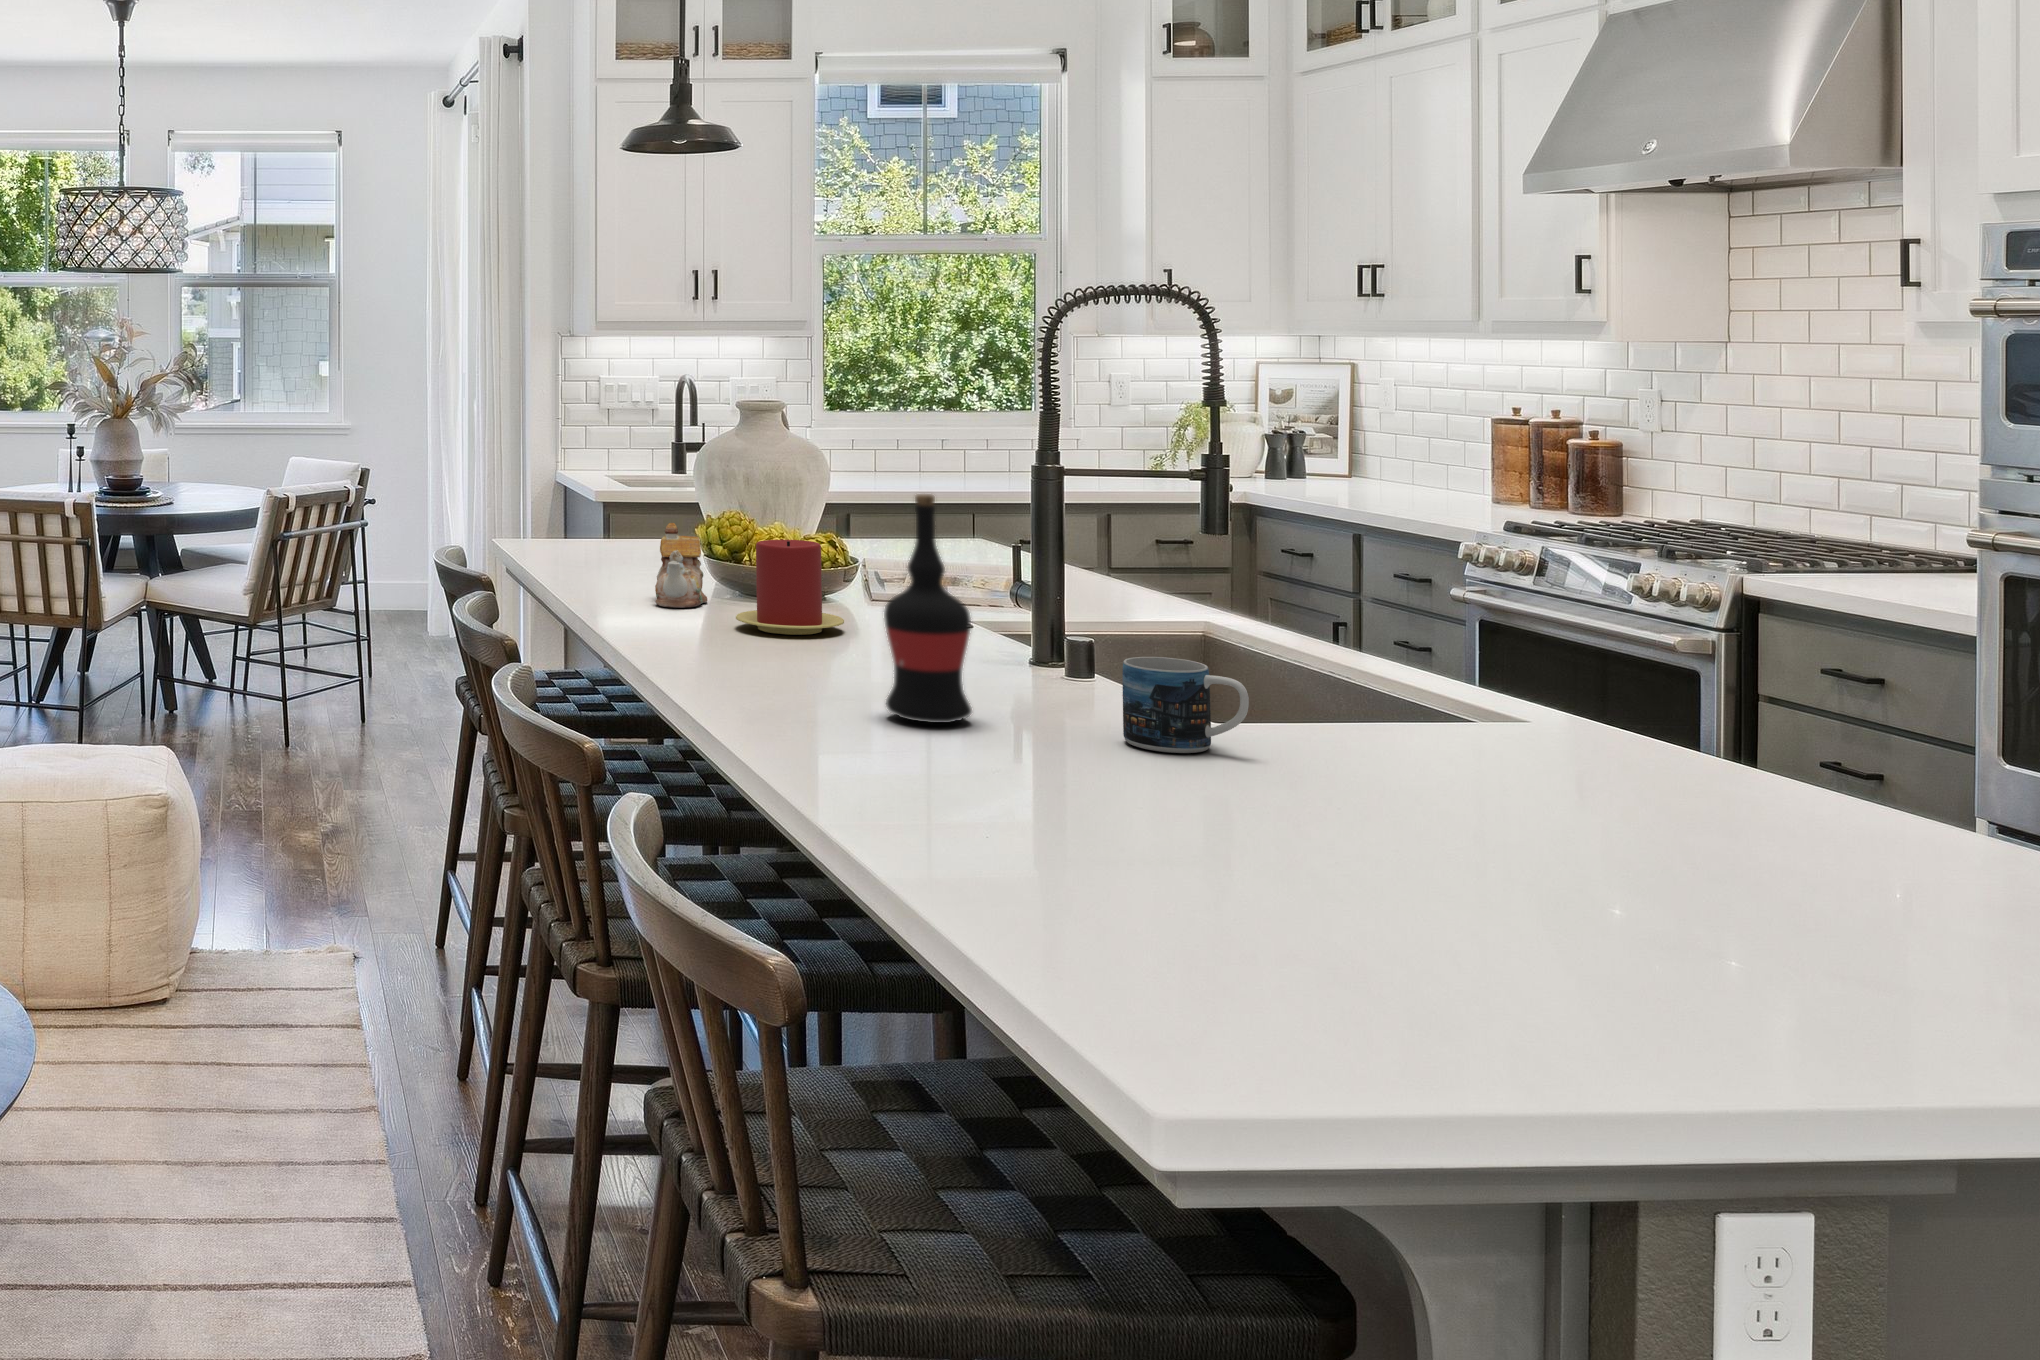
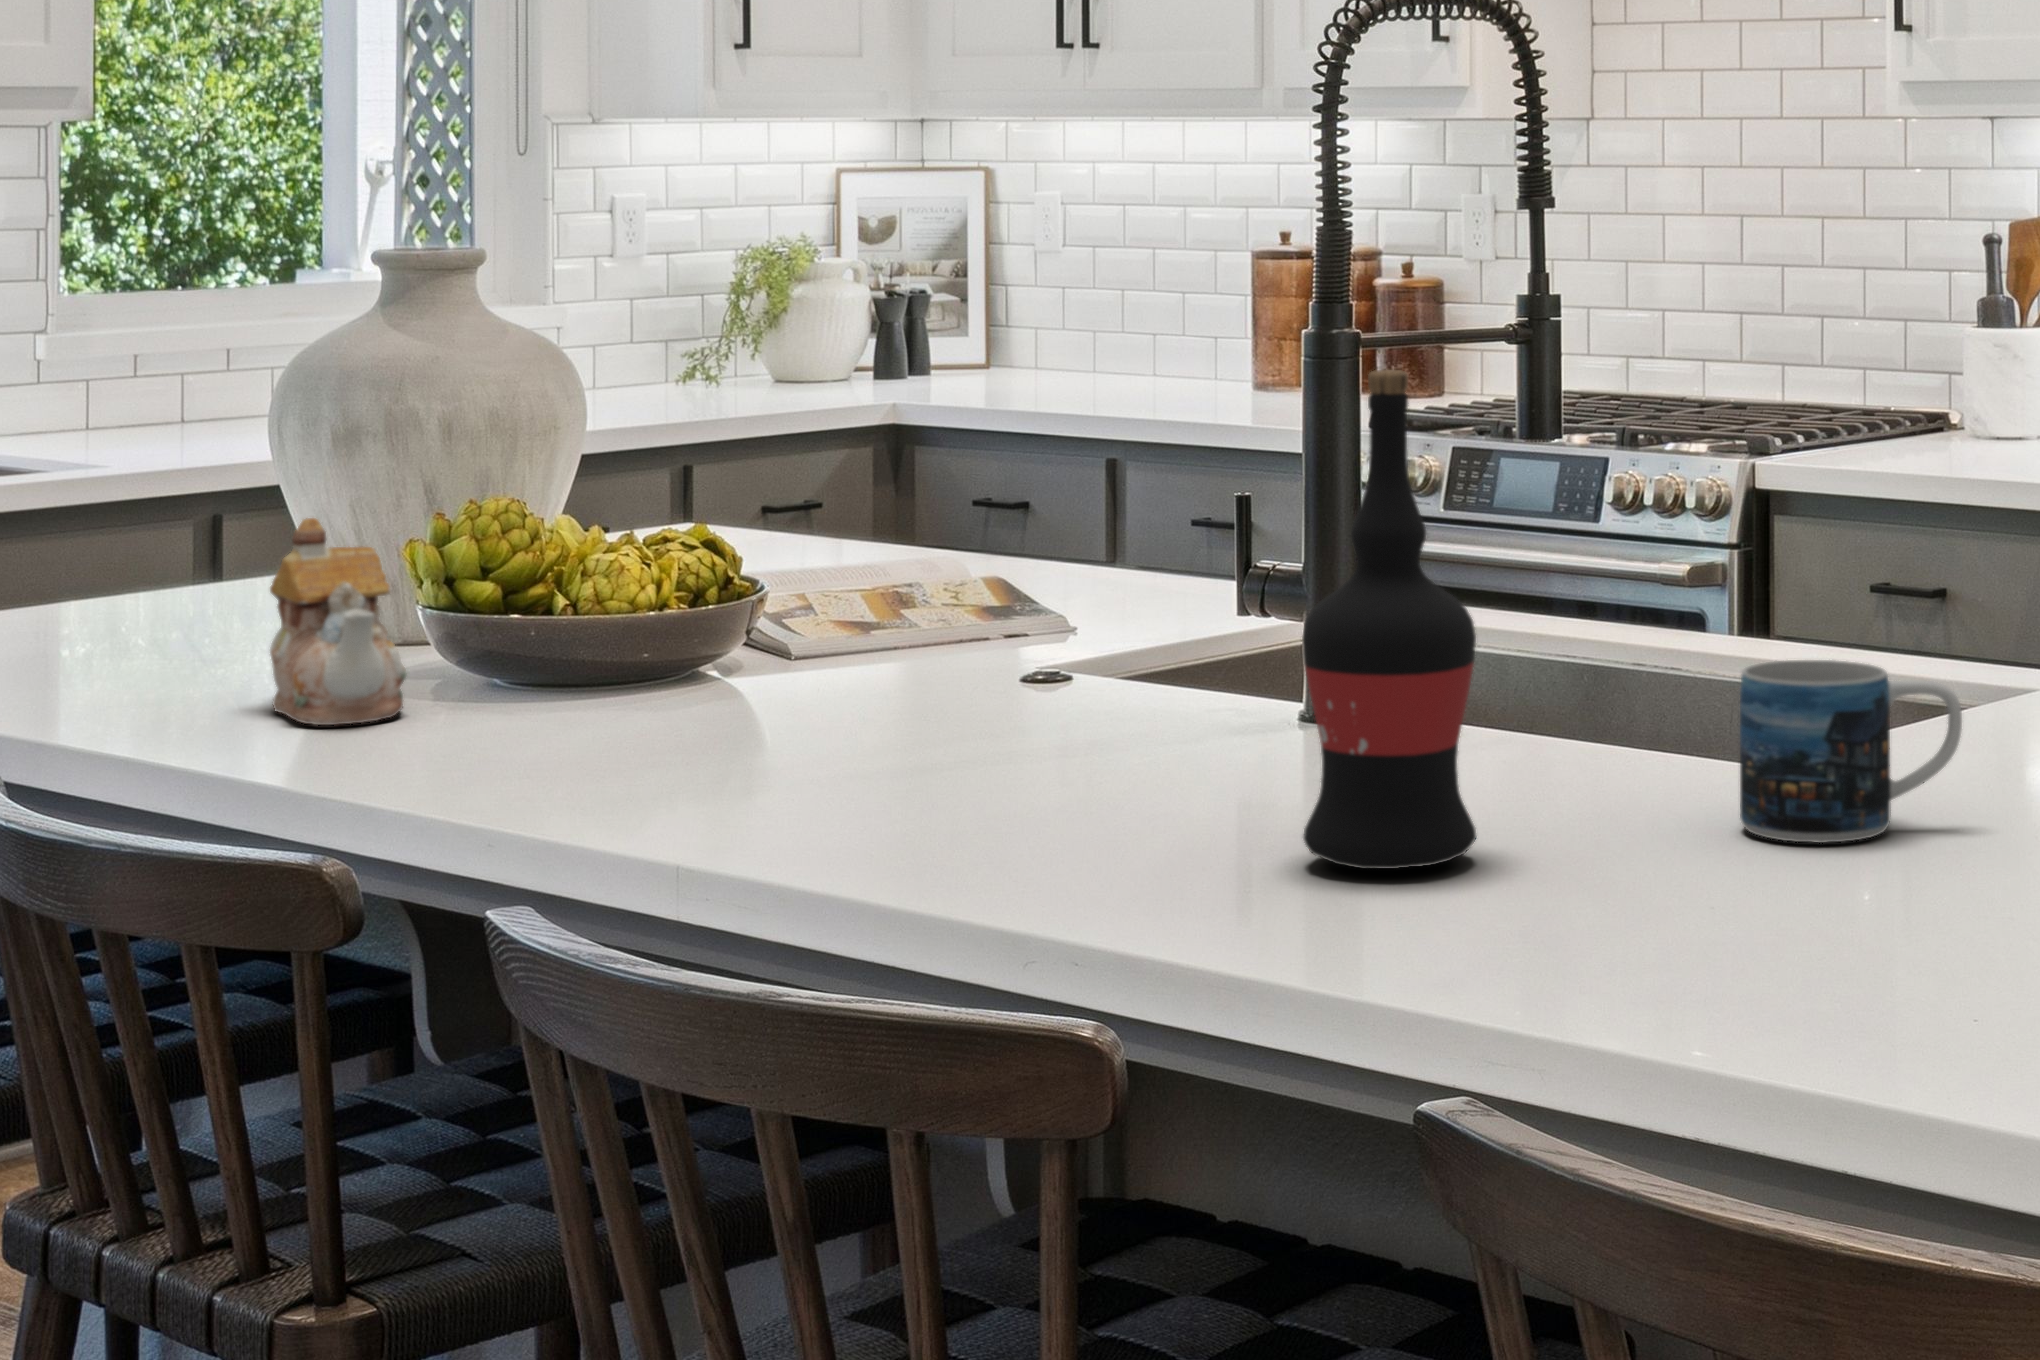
candle: present [736,540,844,635] -> none [584,524,831,745]

